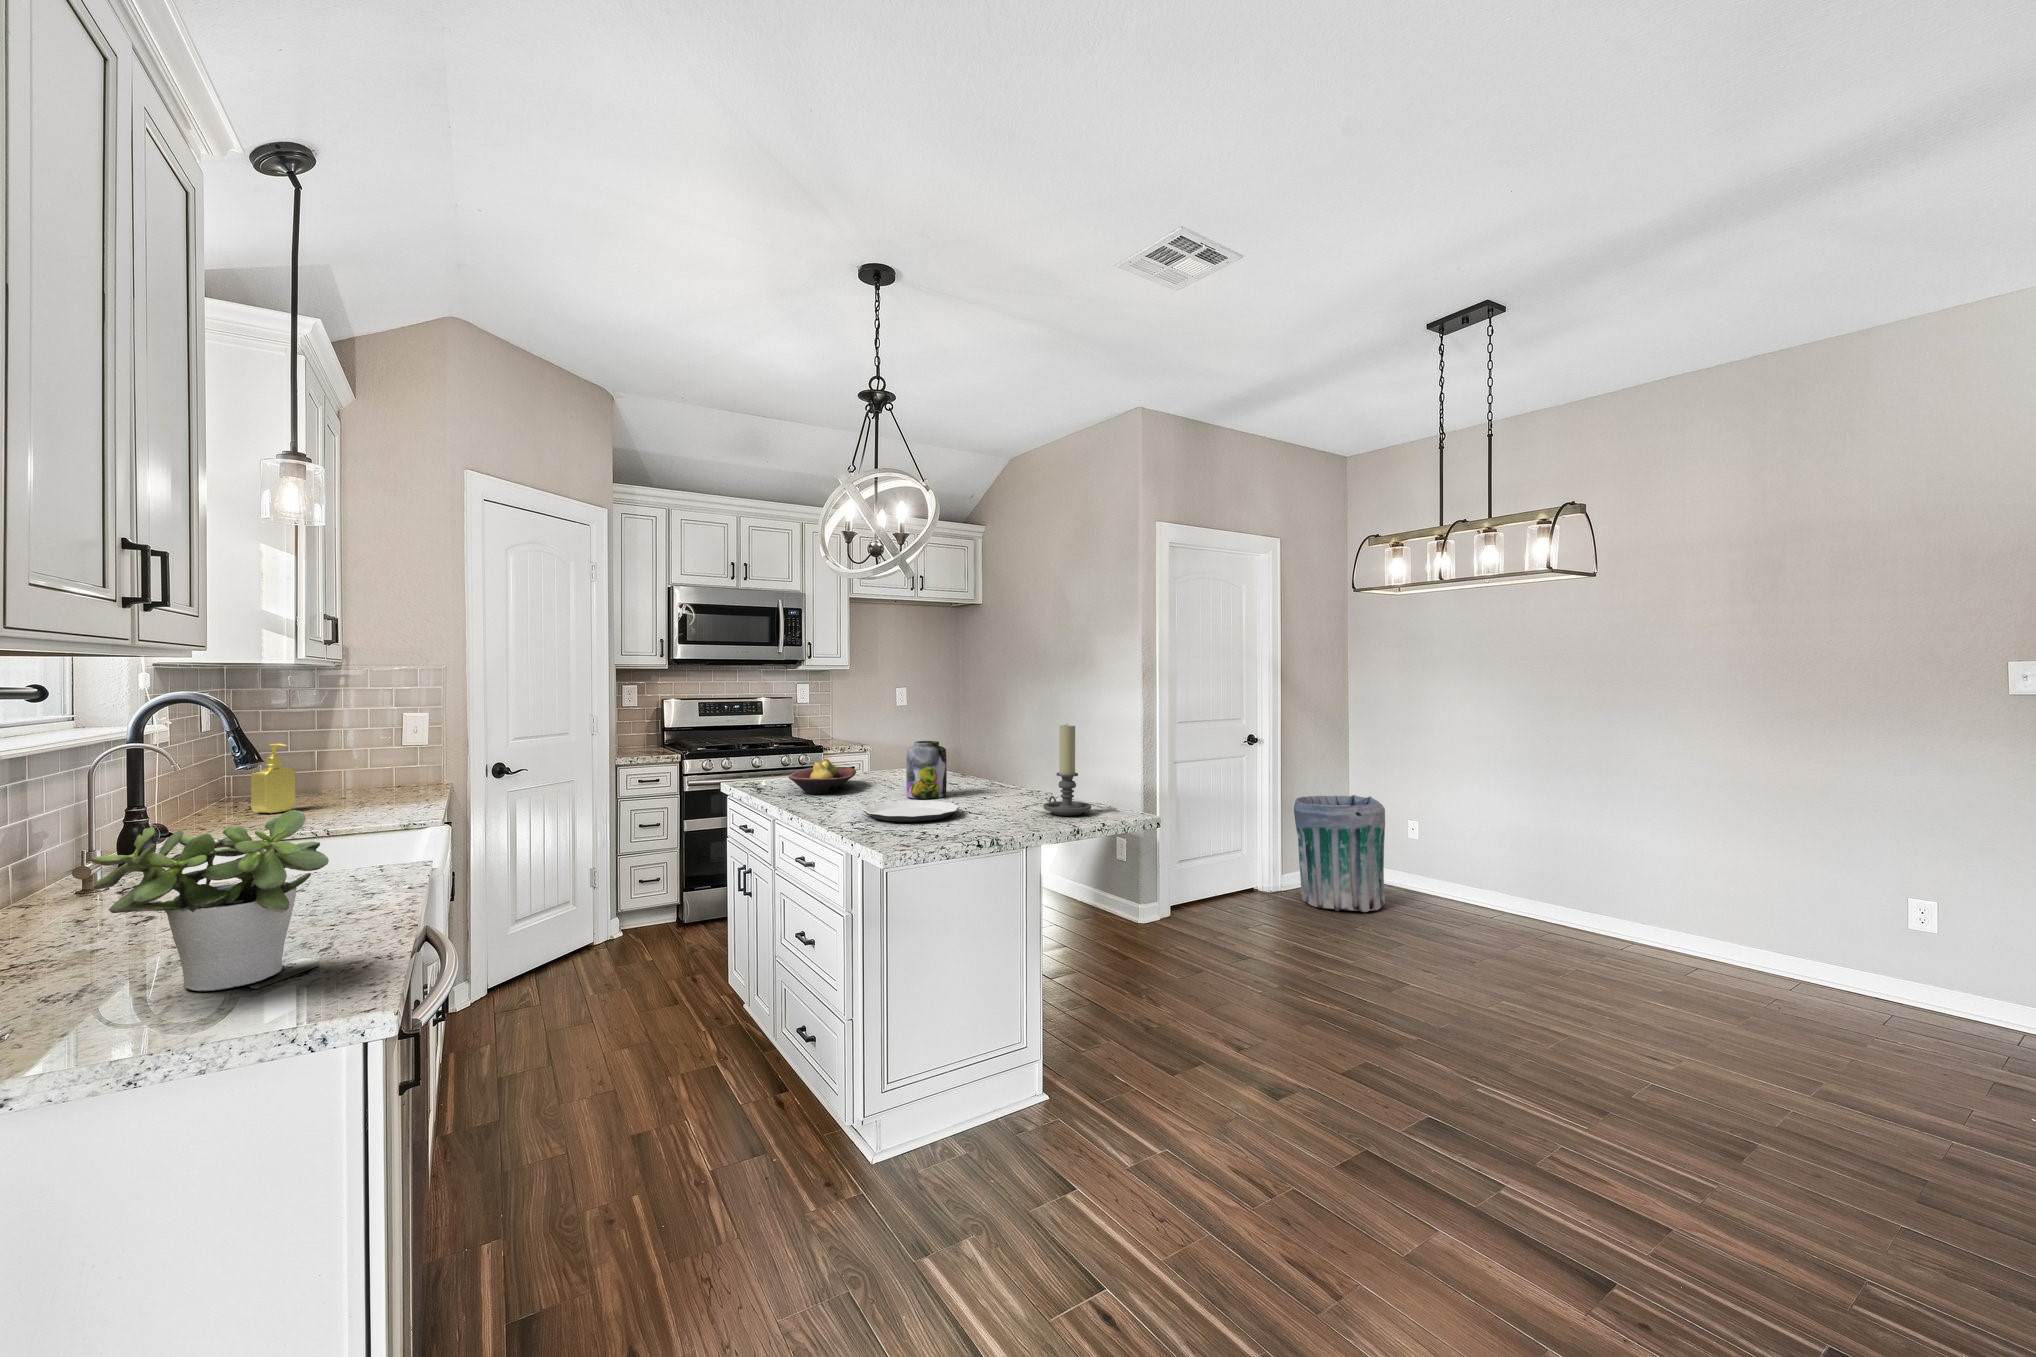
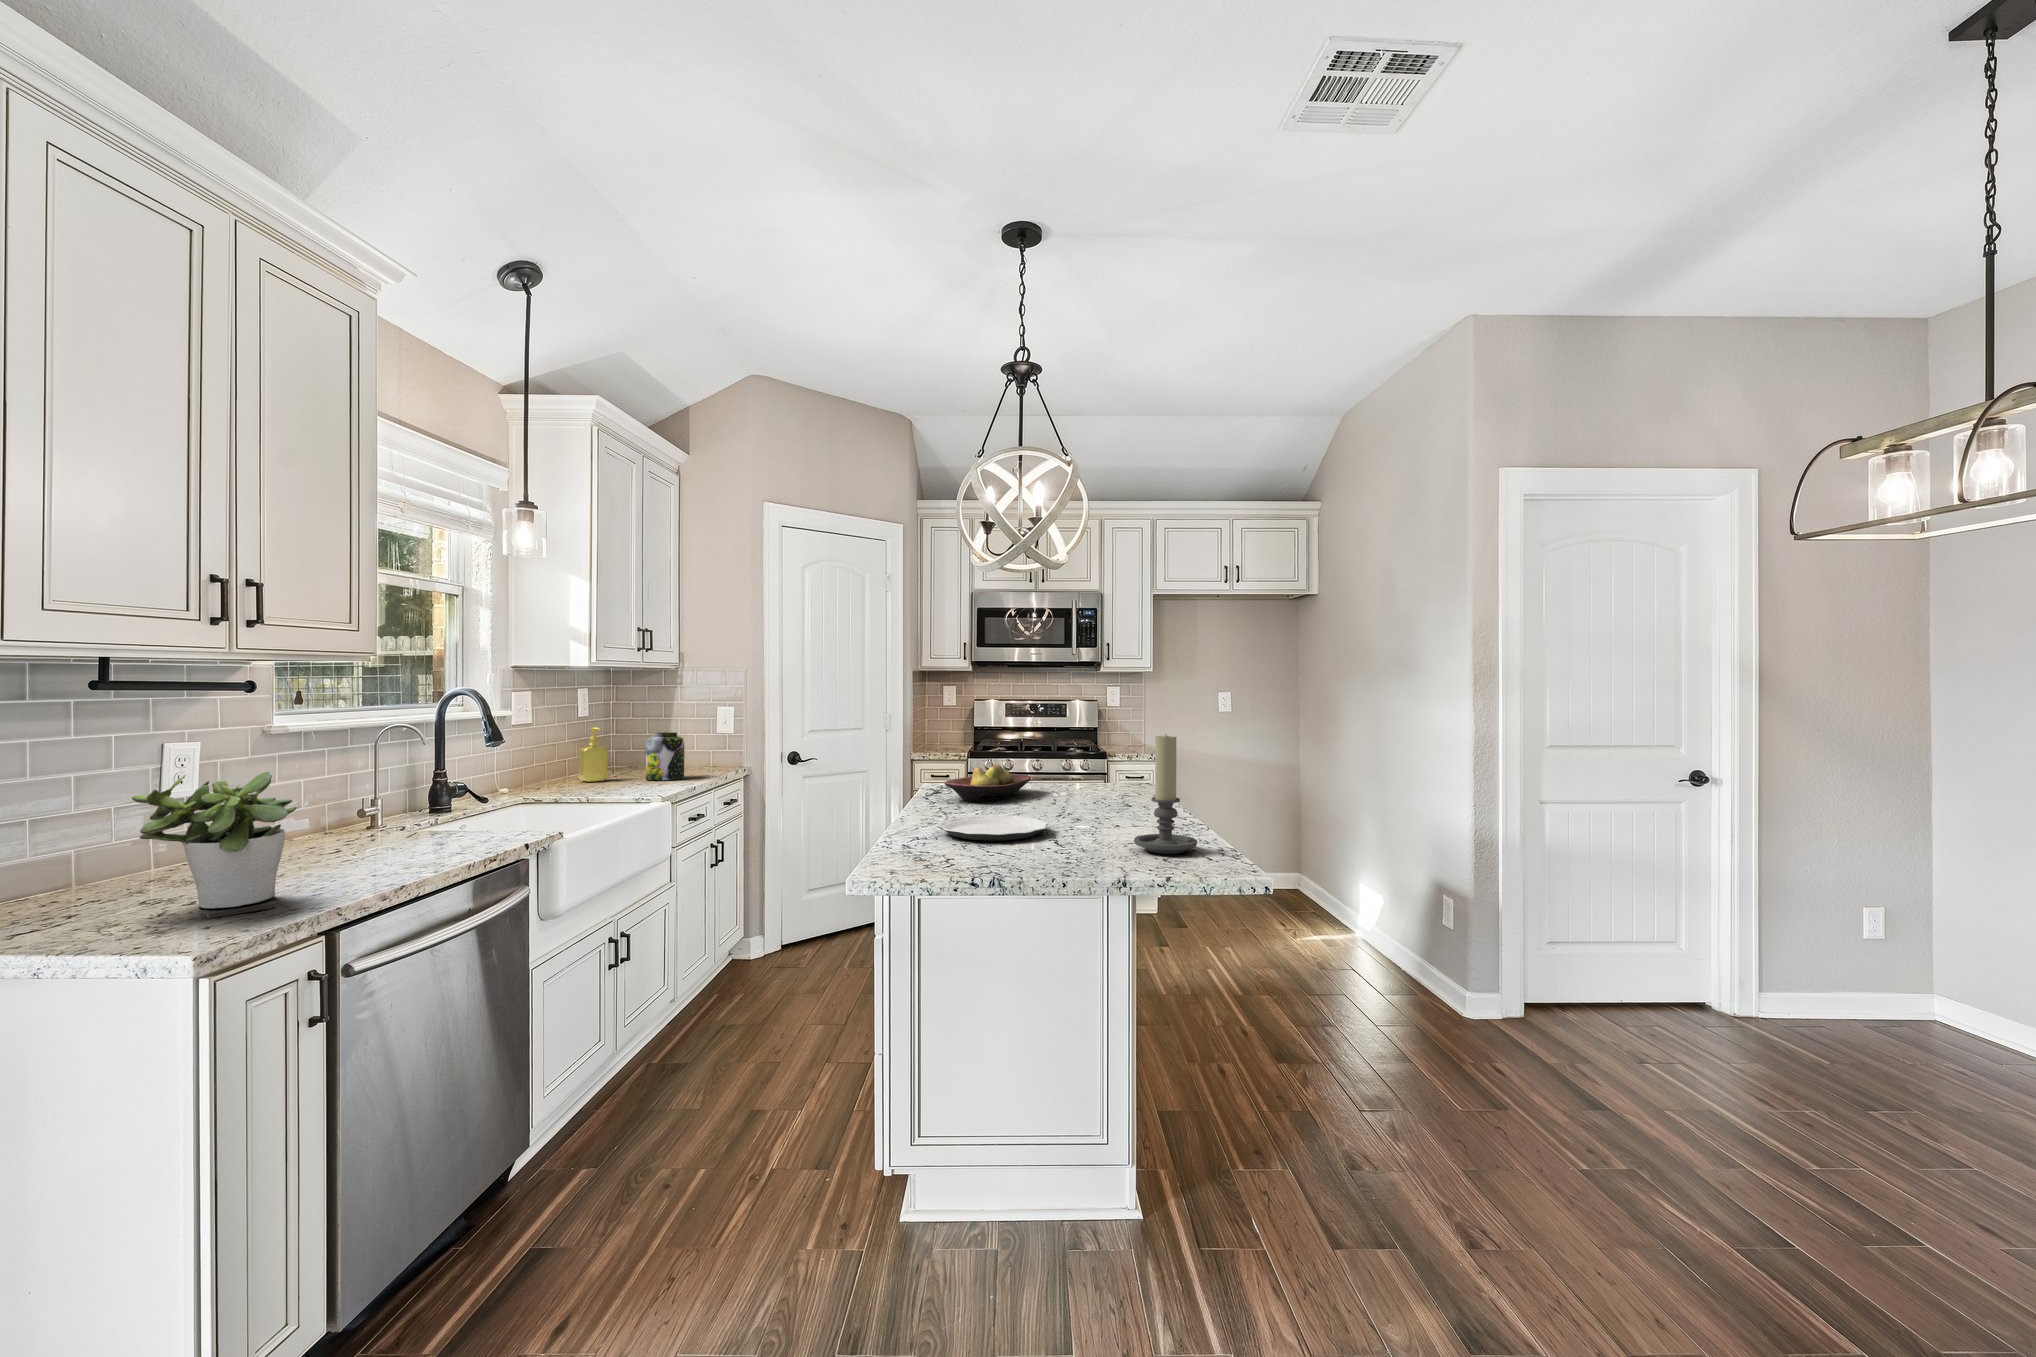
jar: present [906,741,947,799] -> present [645,732,684,780]
trash can: present [1294,795,1385,912] -> none [1767,871,1962,1081]

